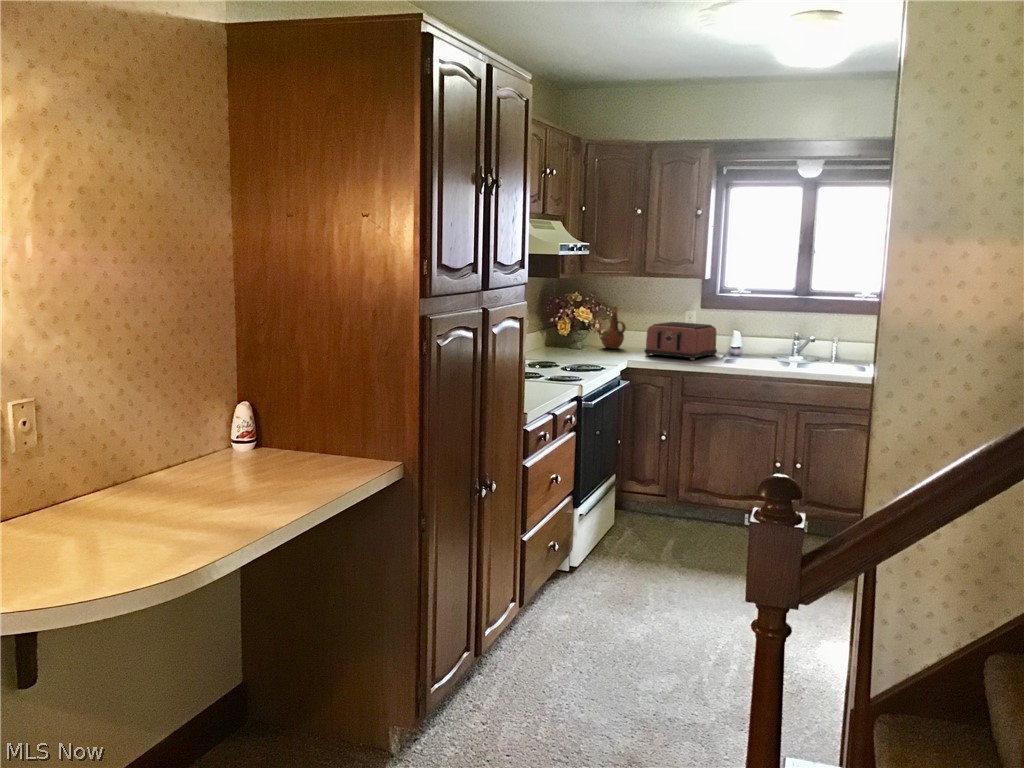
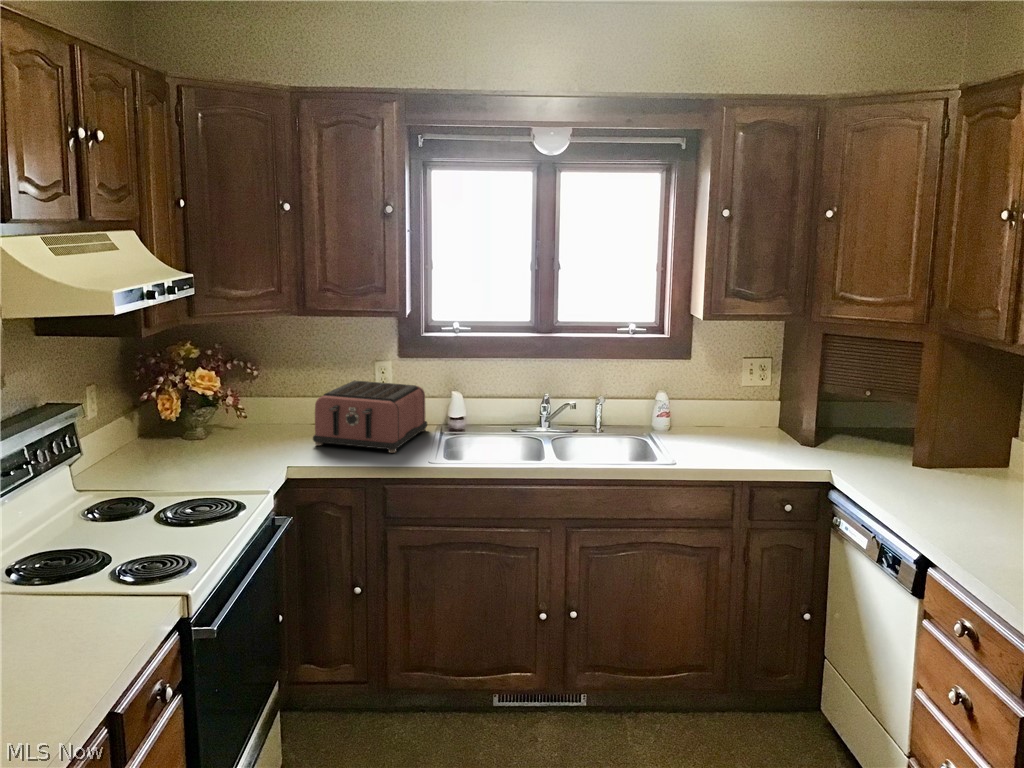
ceramic pitcher: present [601,307,626,349] -> none [240,359,280,428]

